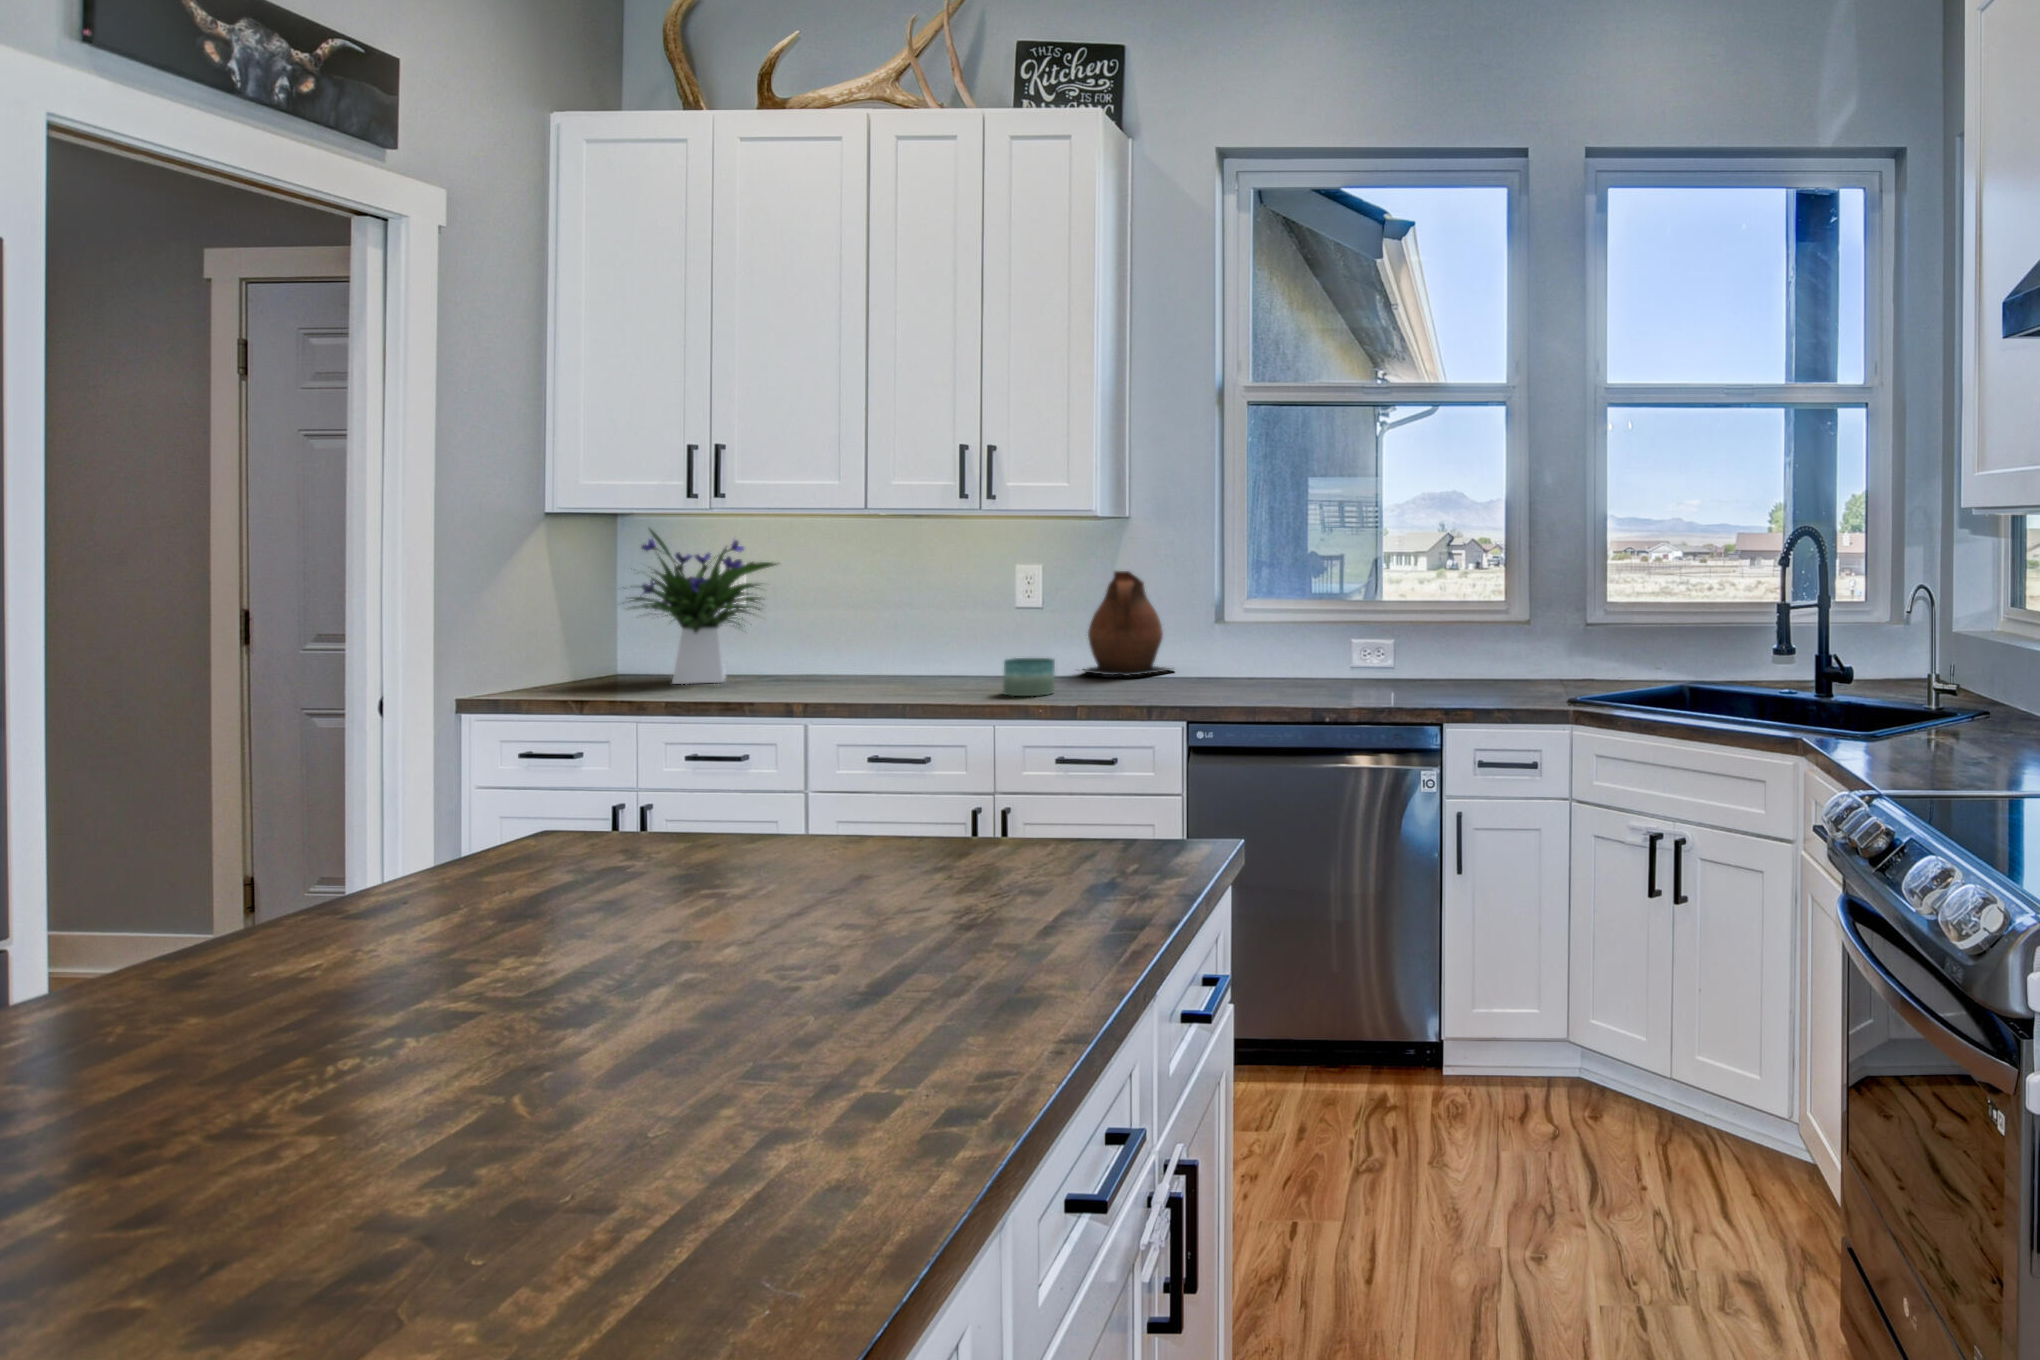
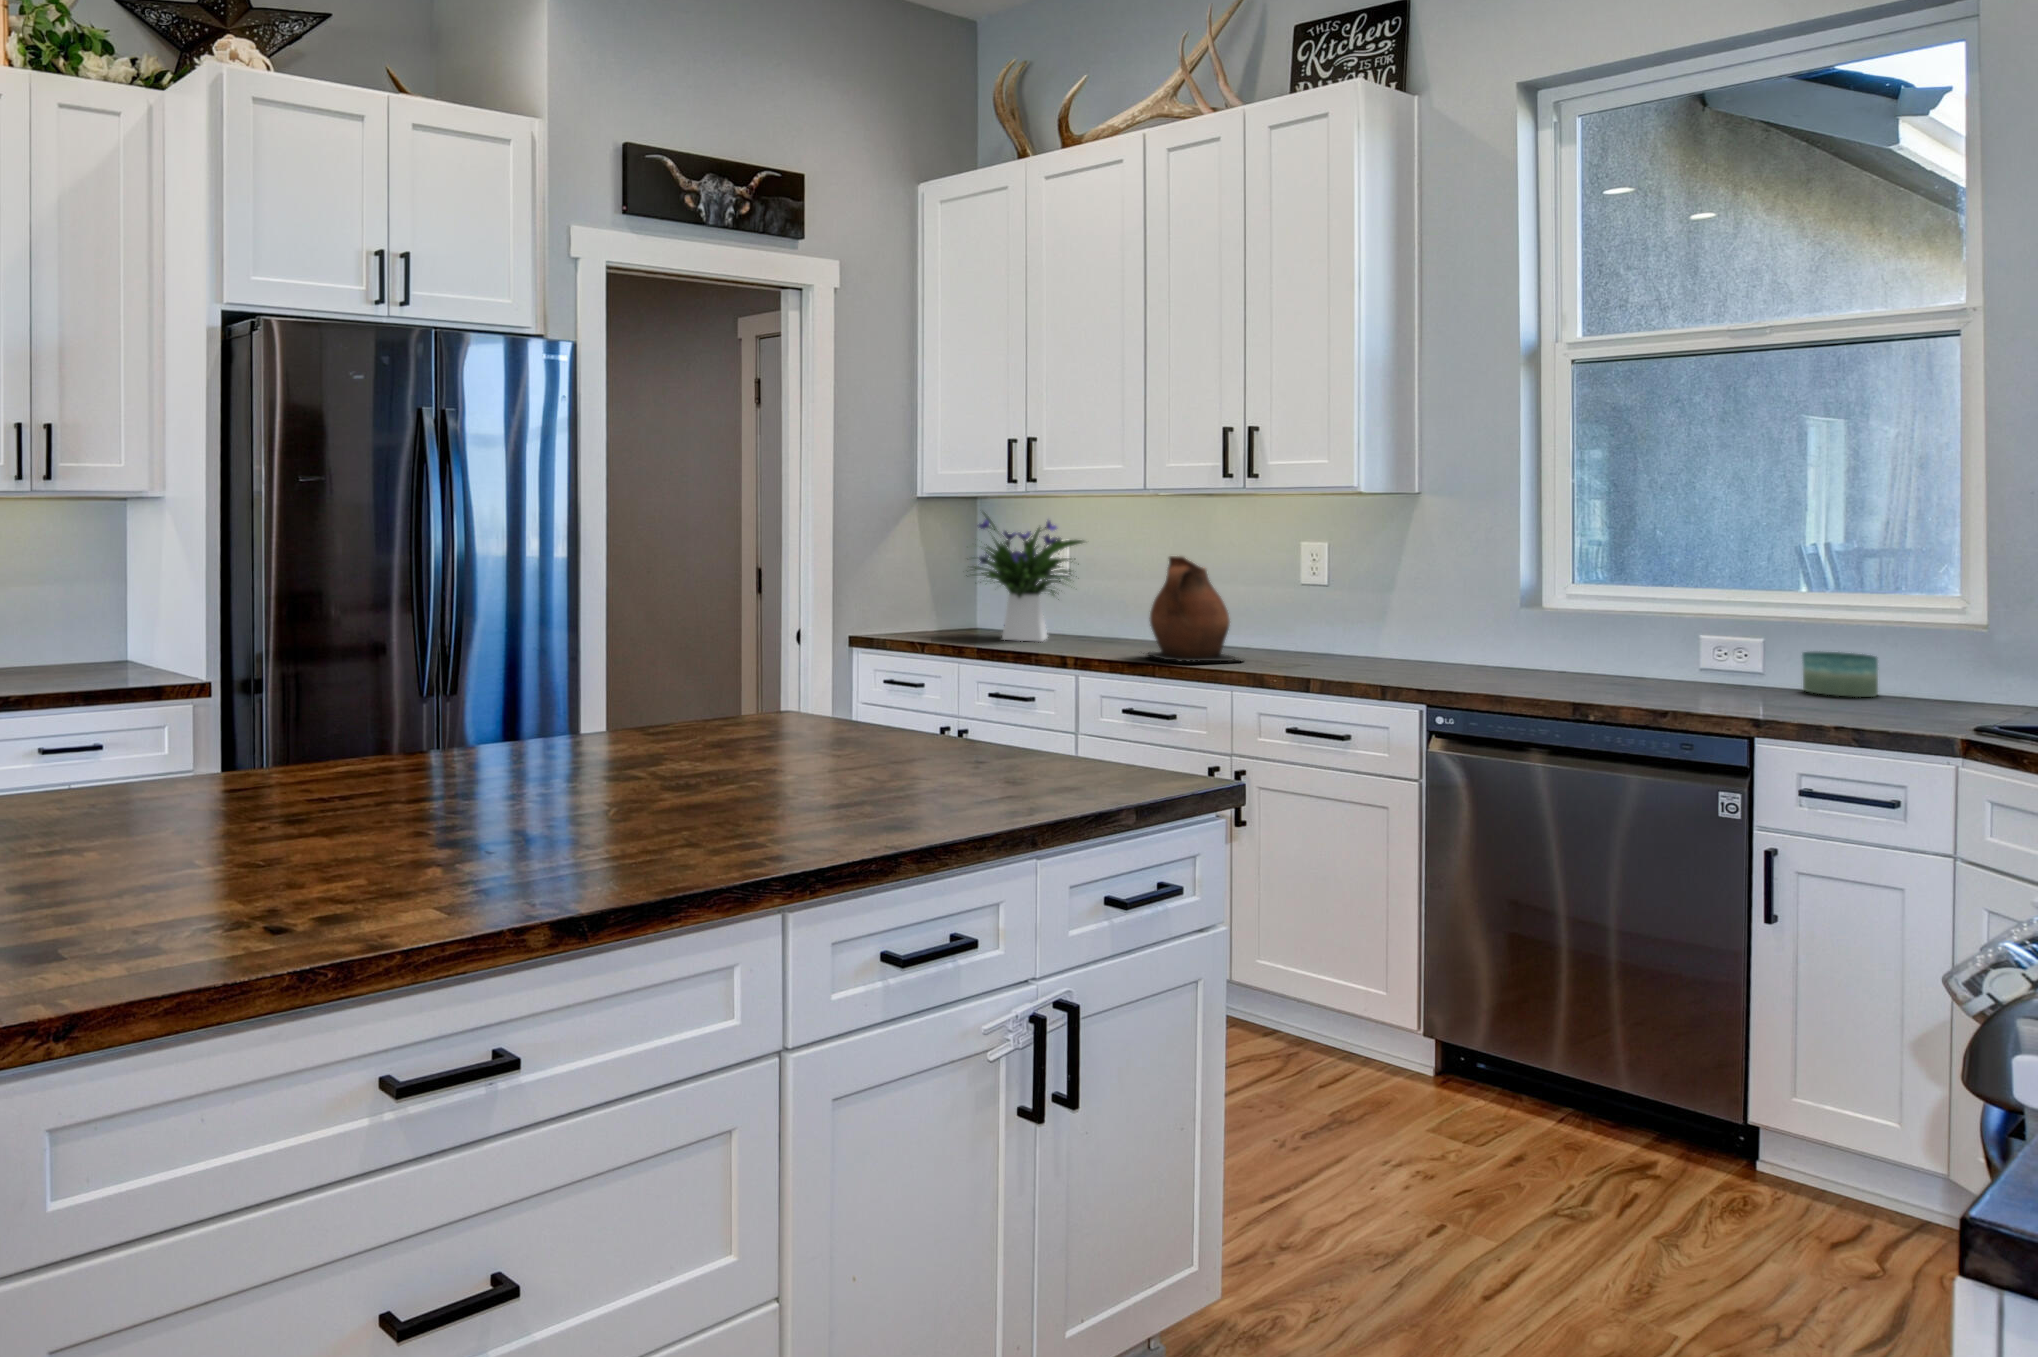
ceramic pitcher: present [1083,571,1172,676] -> present [1143,556,1243,661]
candle: present [1003,658,1055,696] -> present [1802,652,1878,697]

